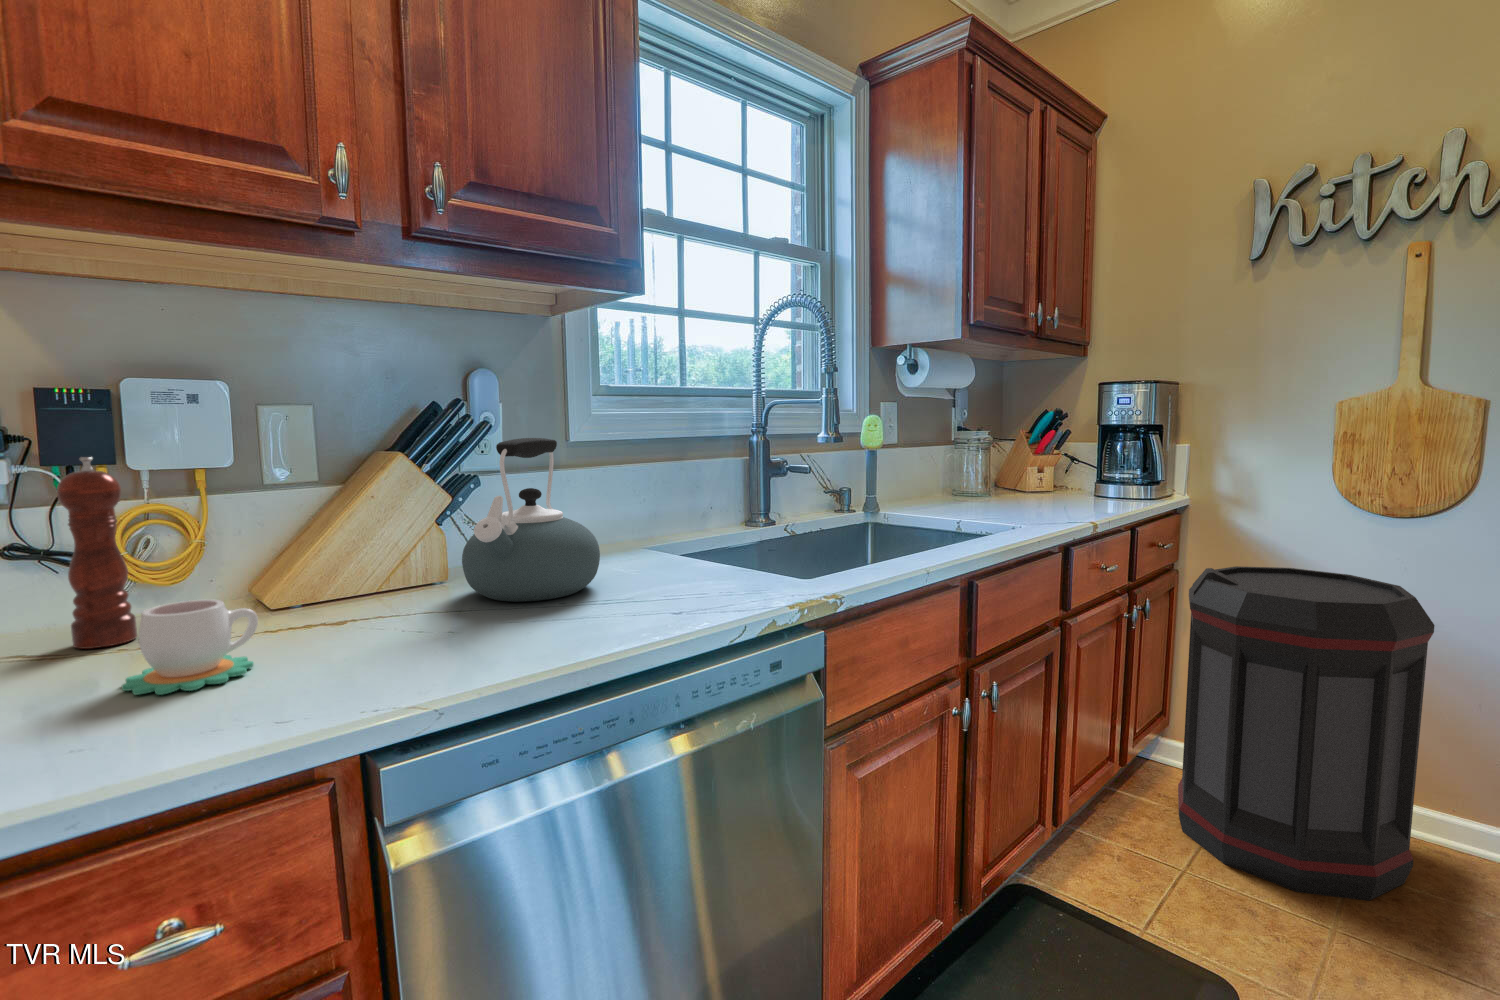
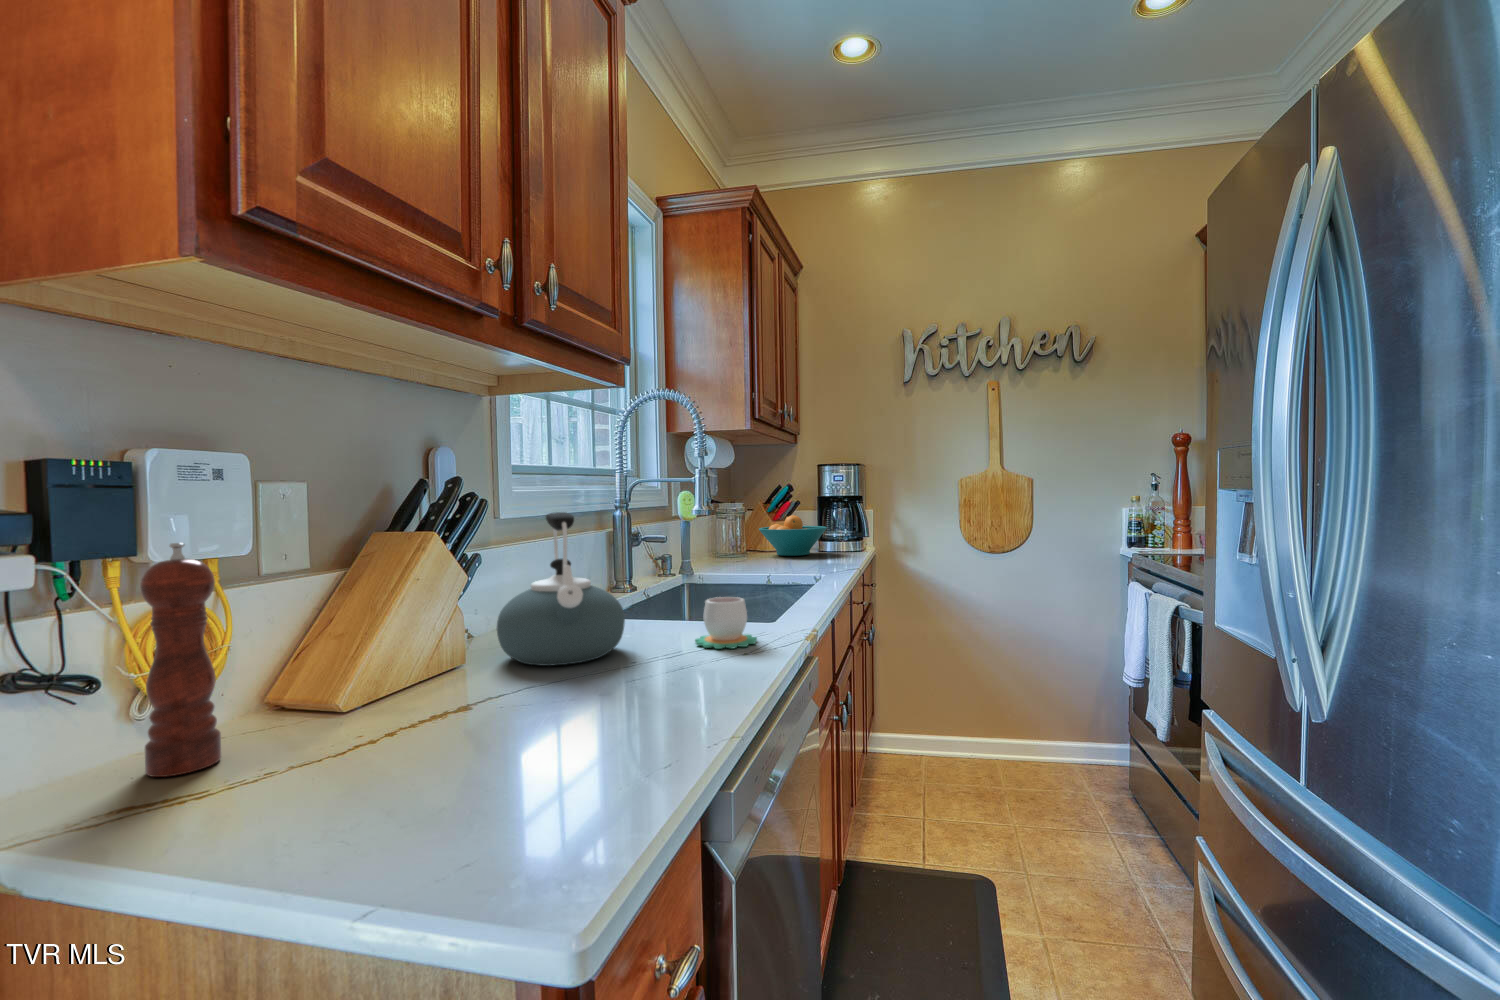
fruit bowl: none [998,448,1094,501] -> present [759,515,827,556]
trash can: present [1178,566,1435,901] -> none [893,591,1035,810]
mug: present [122,599,258,695] -> present [695,597,757,649]

